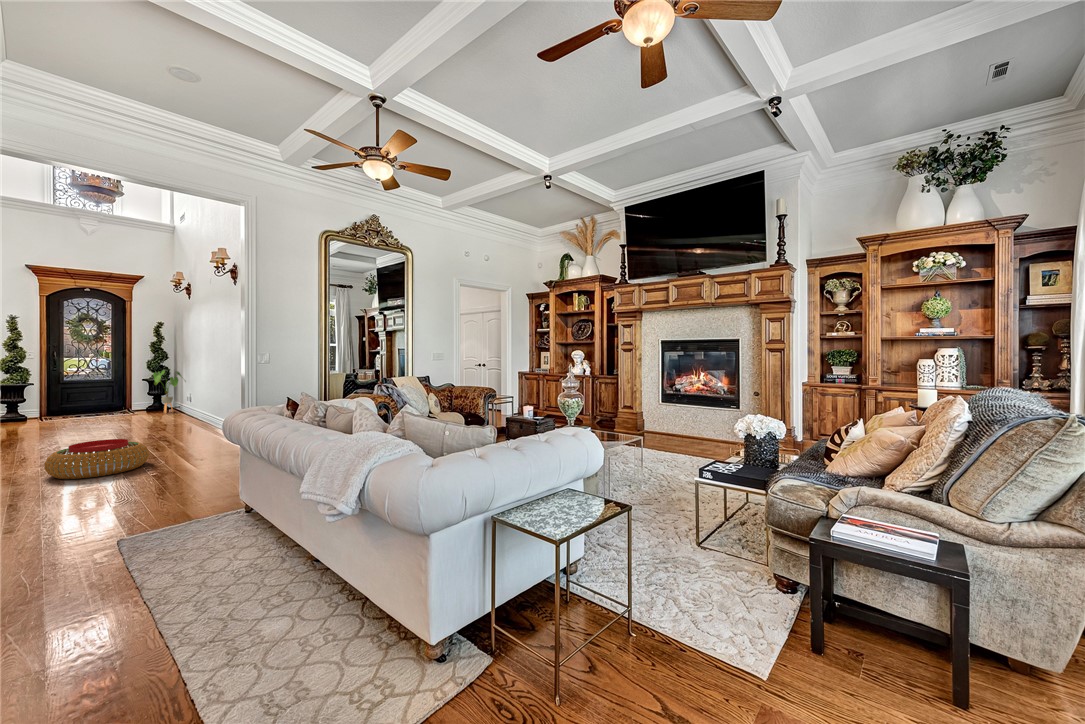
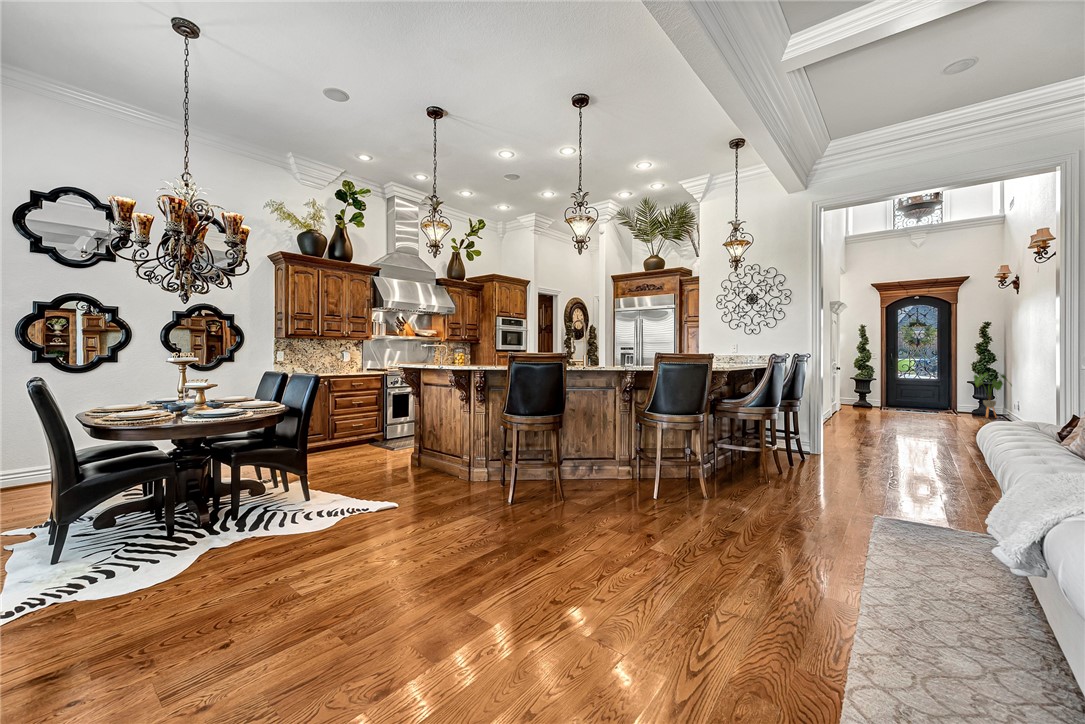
pouf: present [44,439,149,479] -> none [856,431,940,464]

